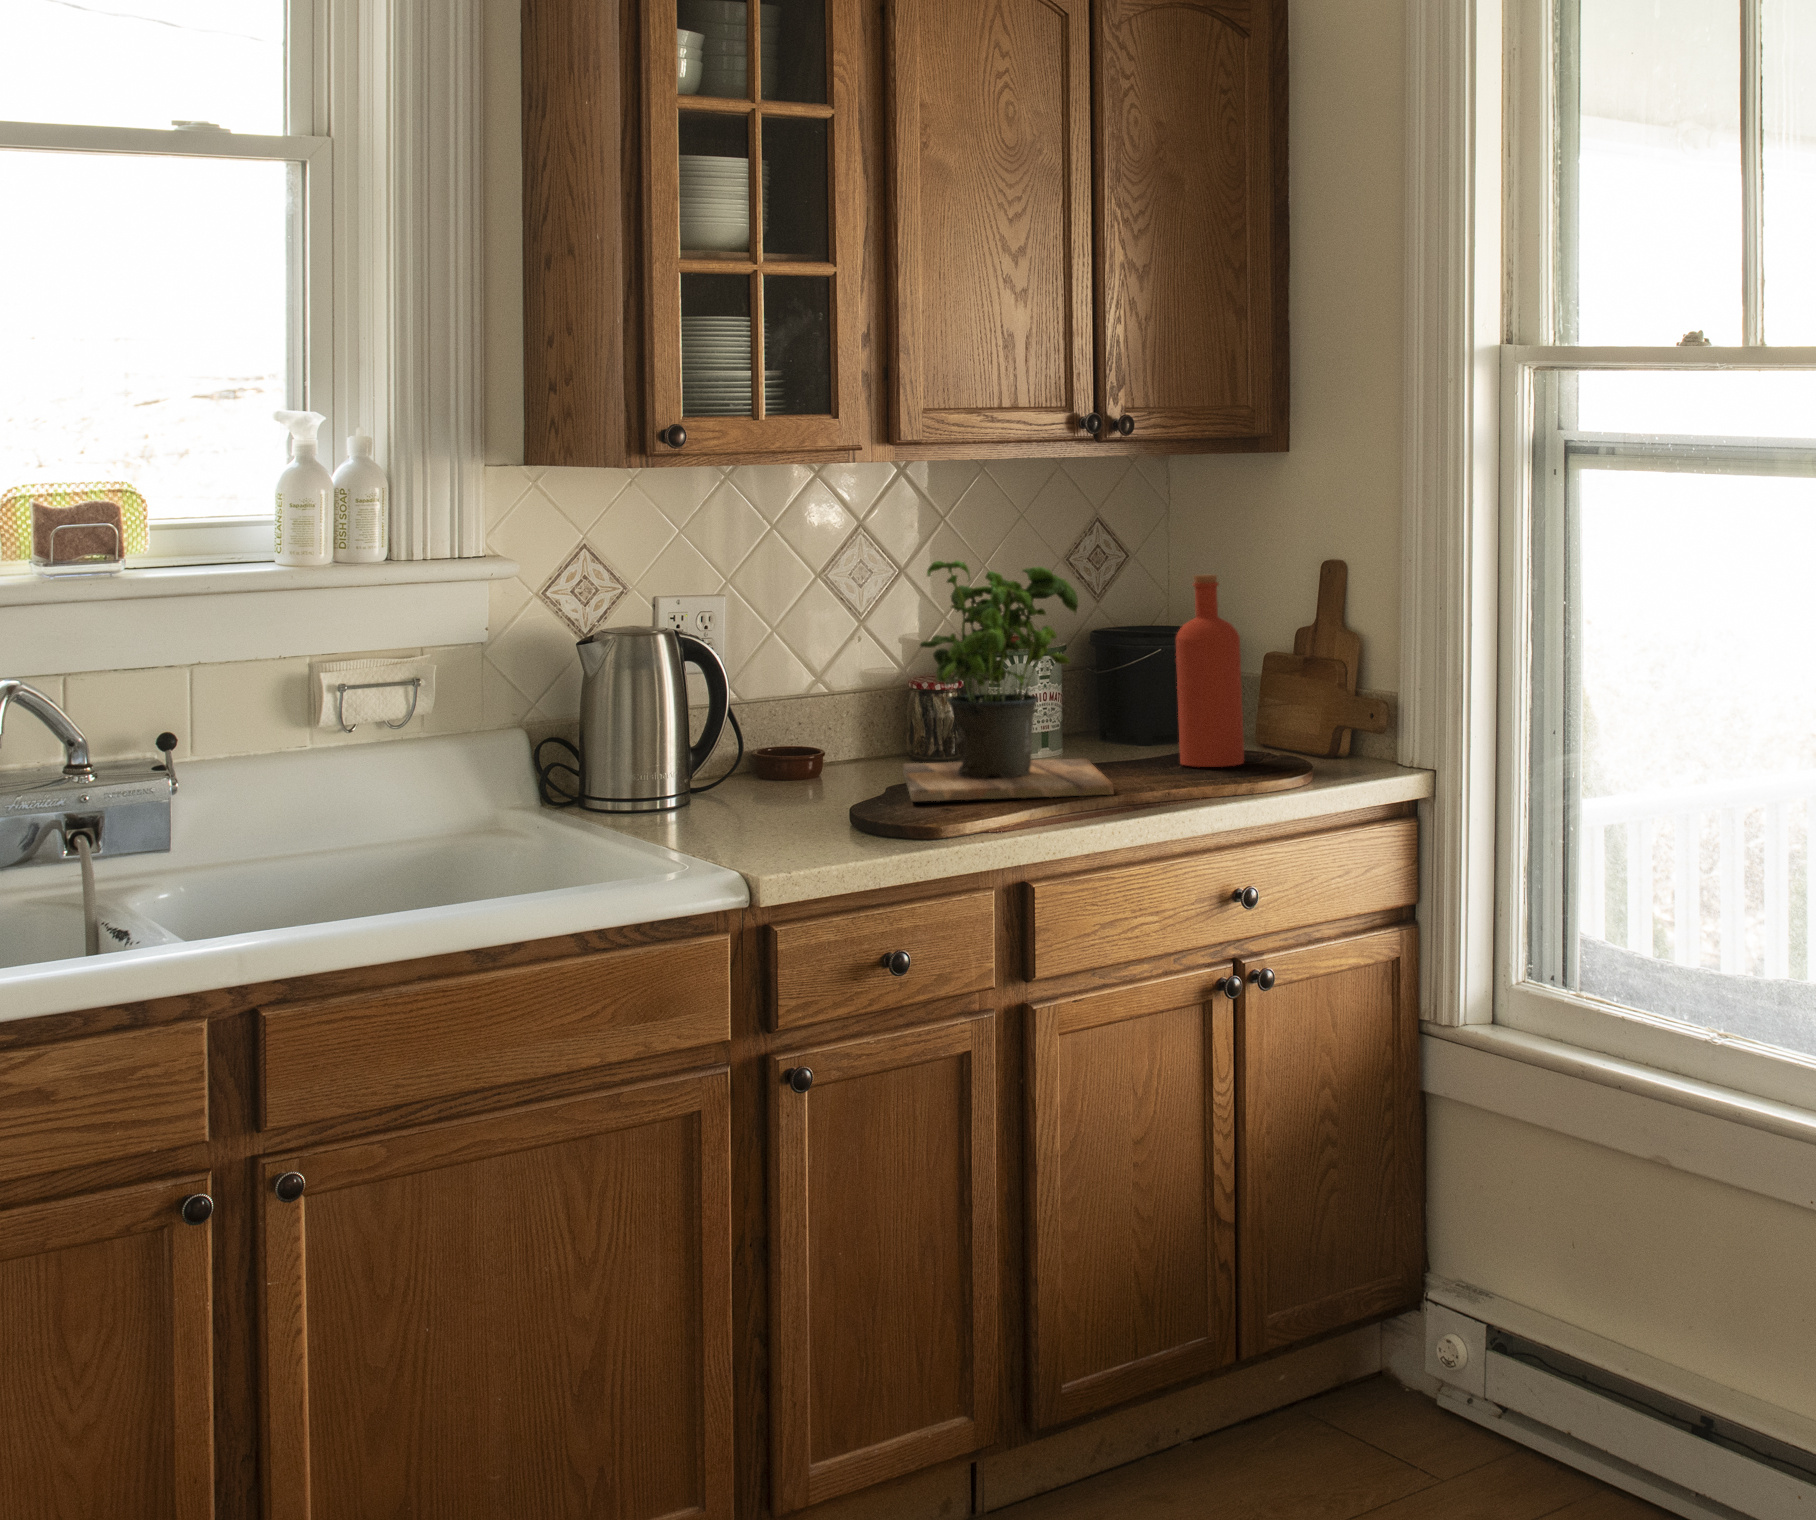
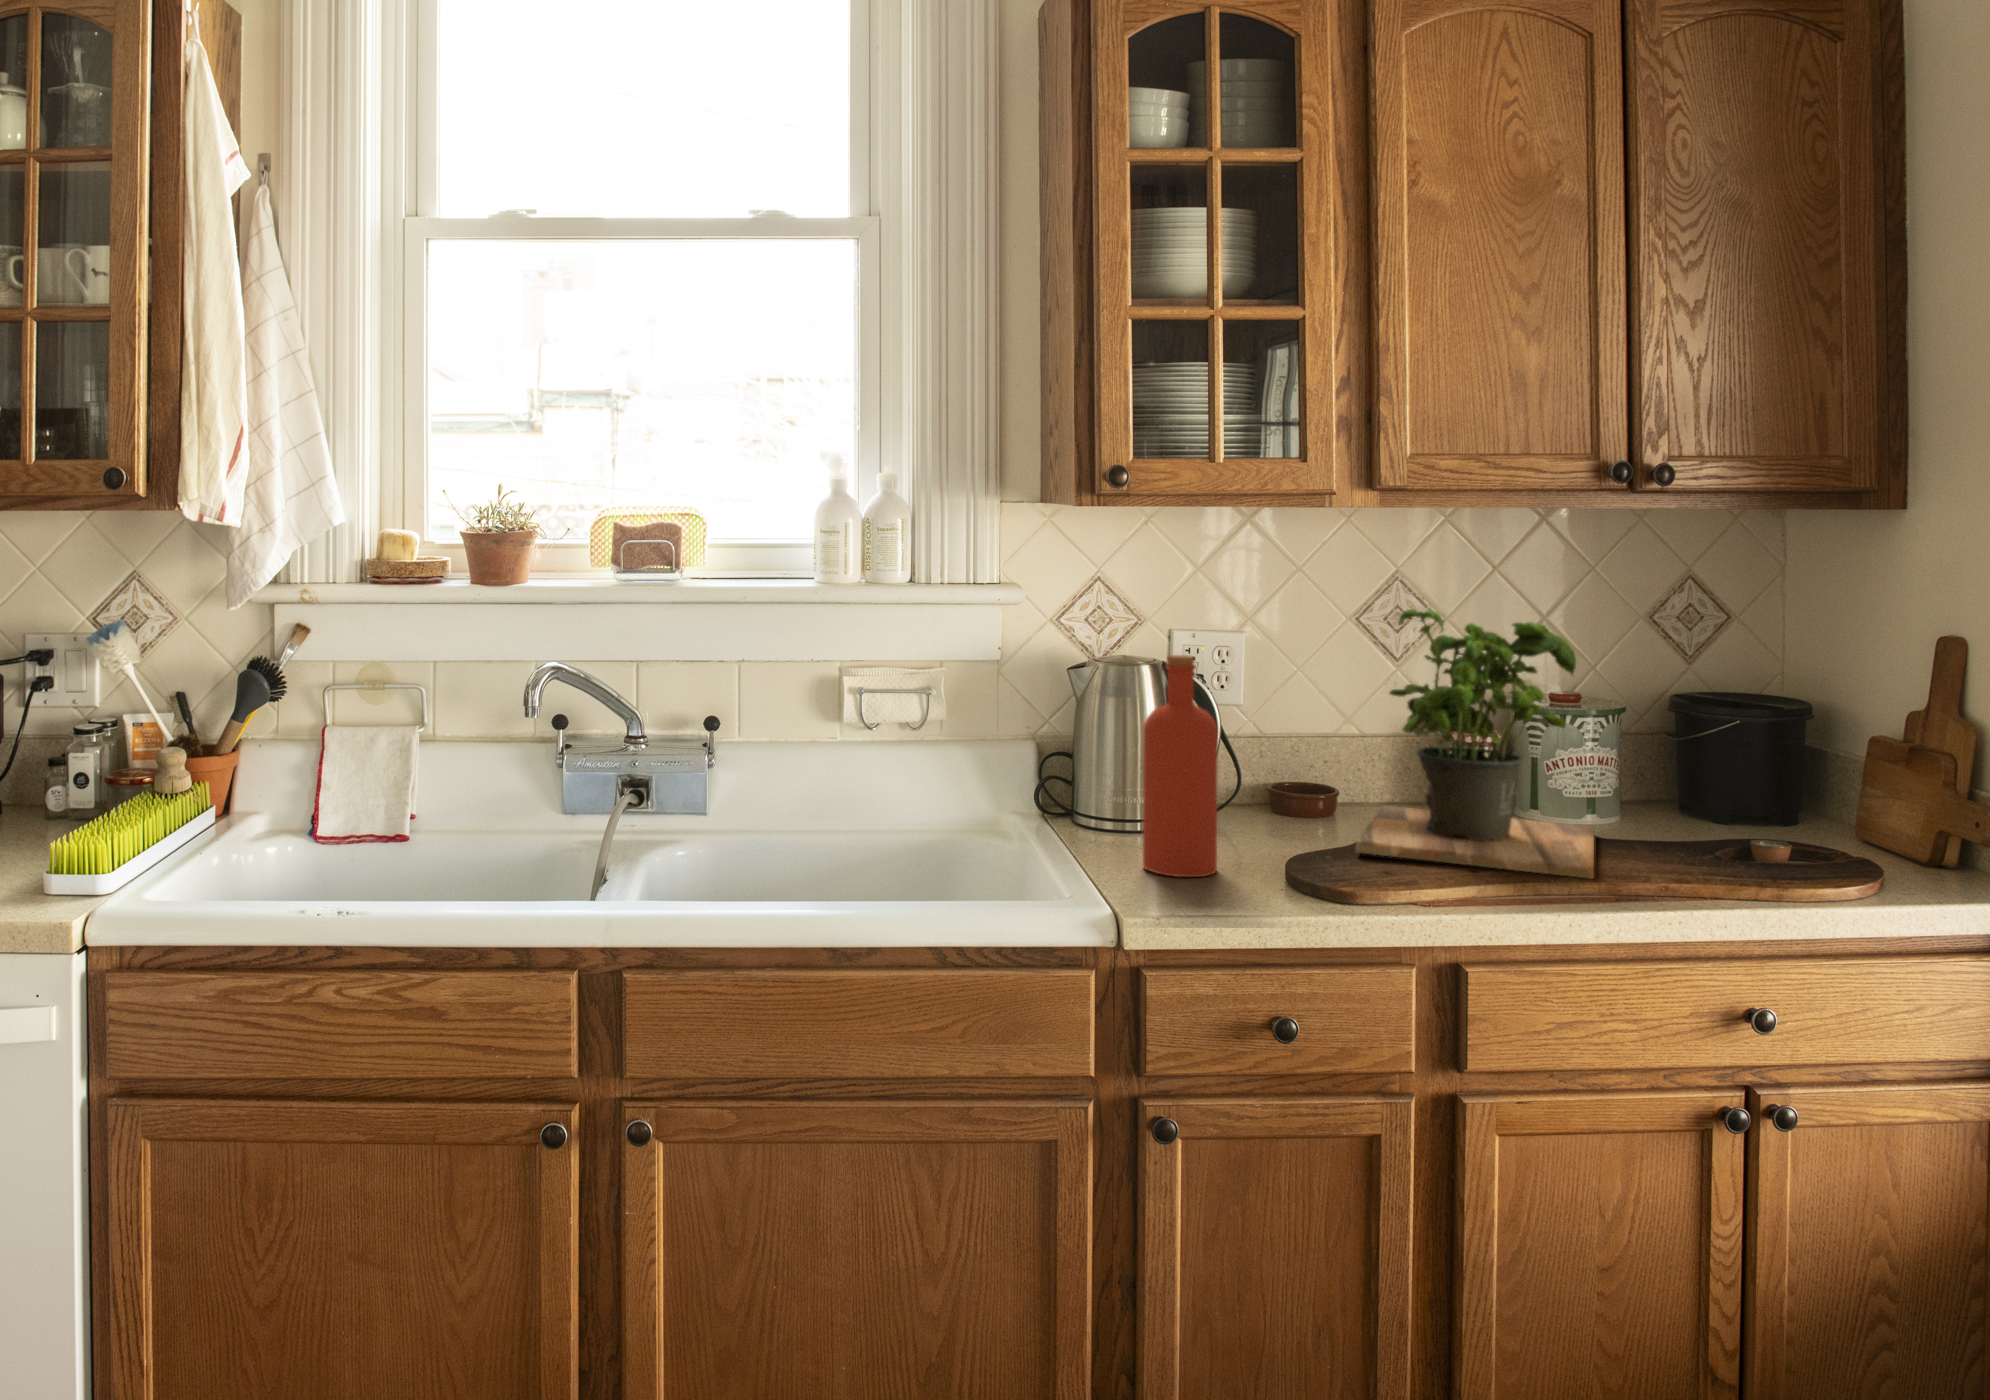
bottle: present [1176,575,1244,767] -> present [1143,655,1218,877]

